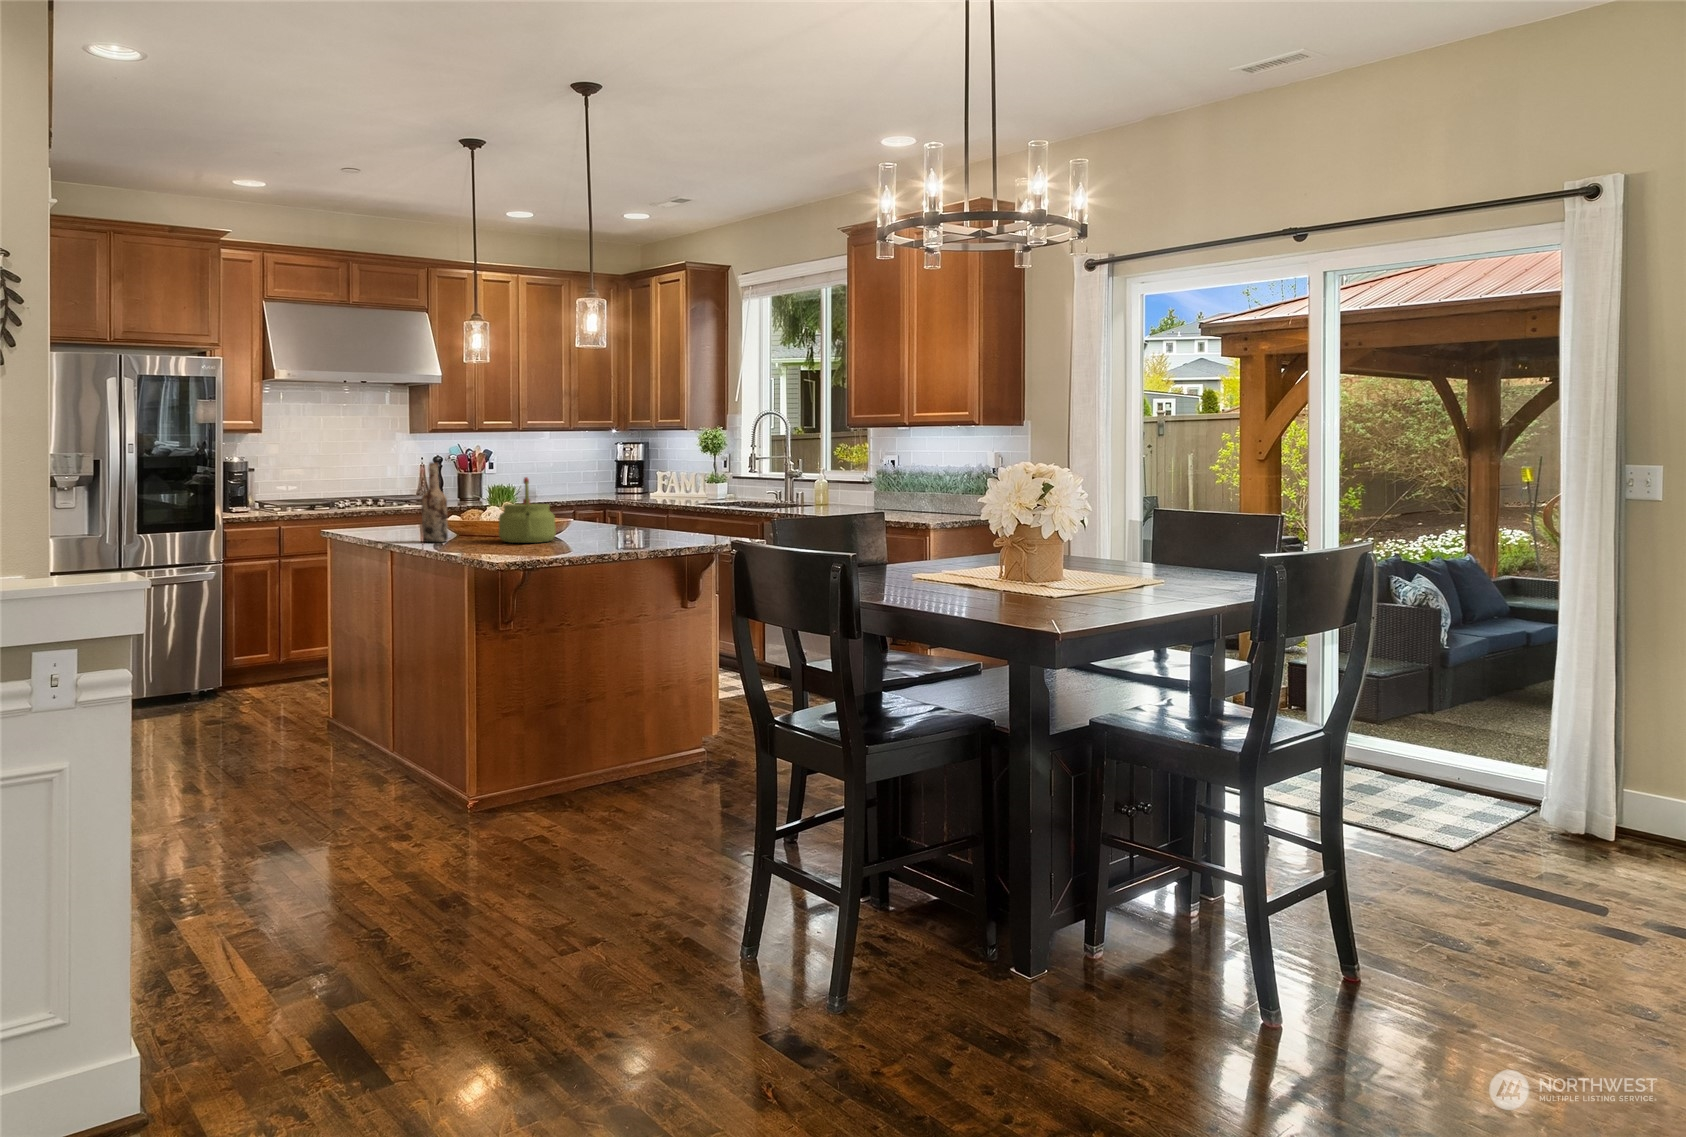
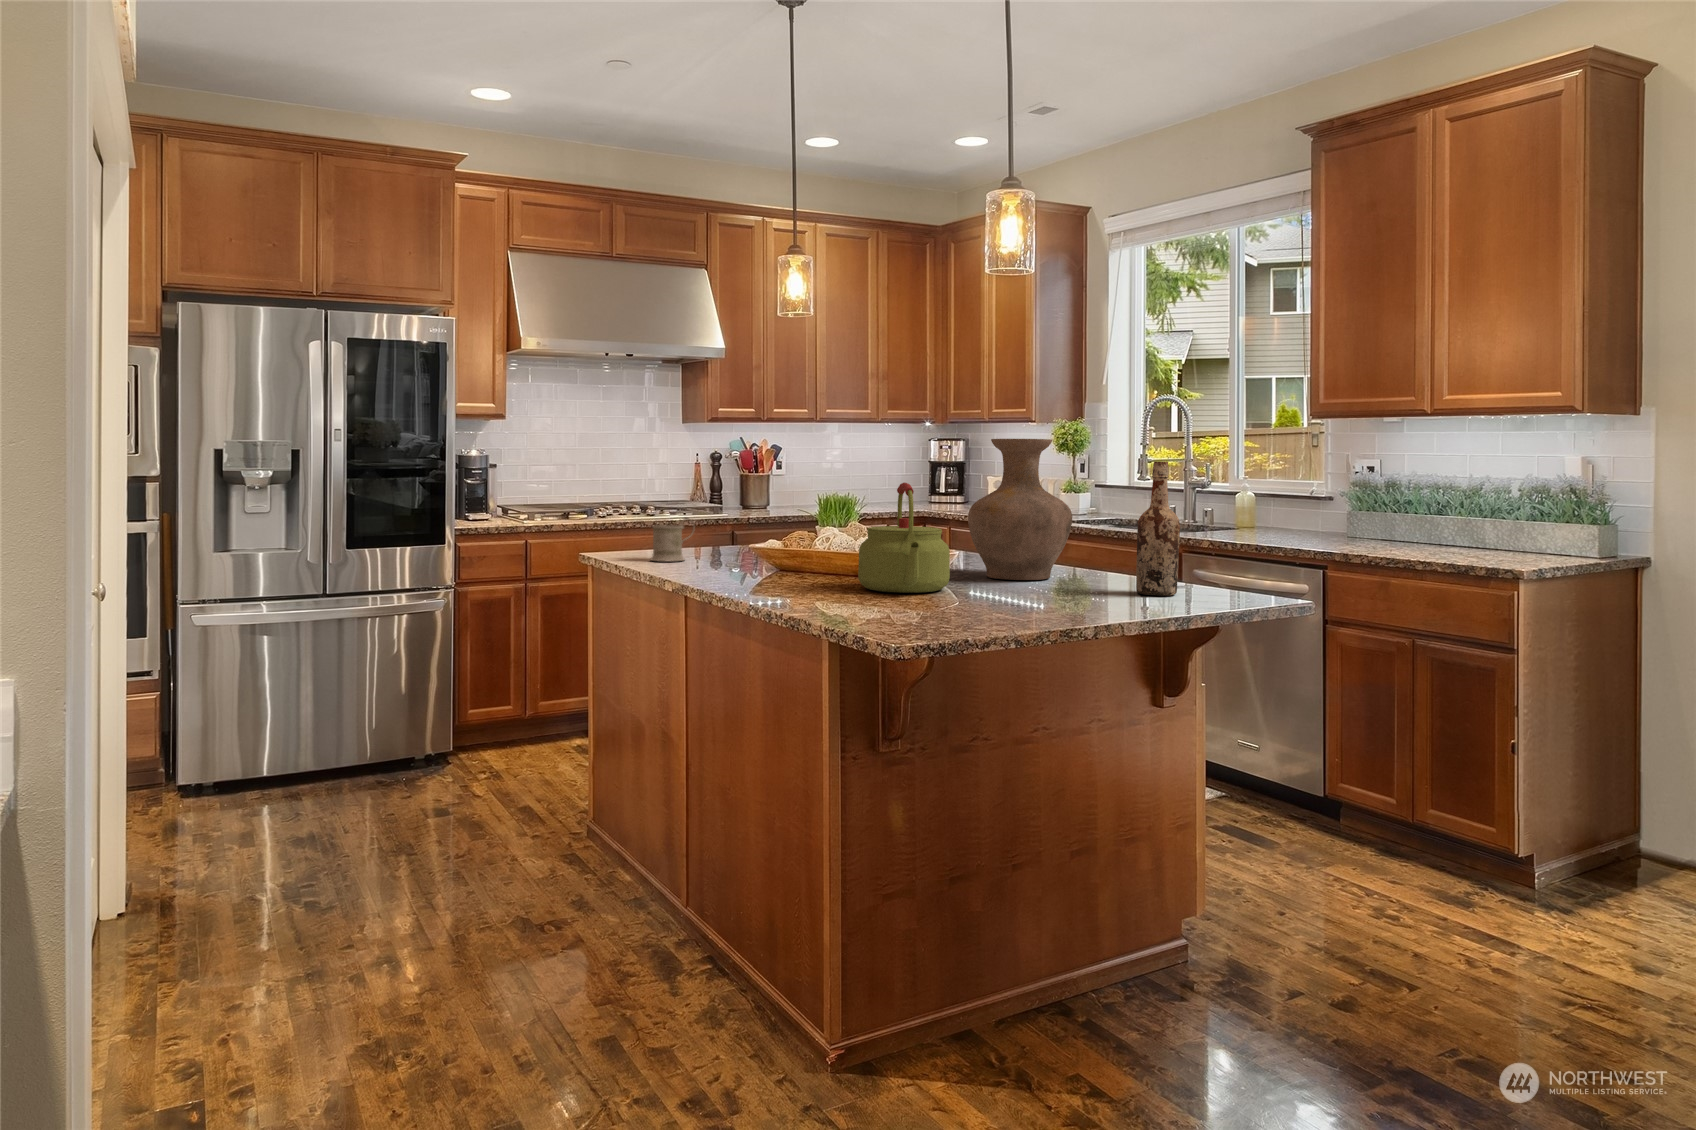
vase: none [575,449,640,536] -> present [968,439,1072,580]
wine bottle: present [421,463,448,542] -> present [1136,462,1180,595]
mug: none [370,502,402,531] -> present [651,517,695,561]

